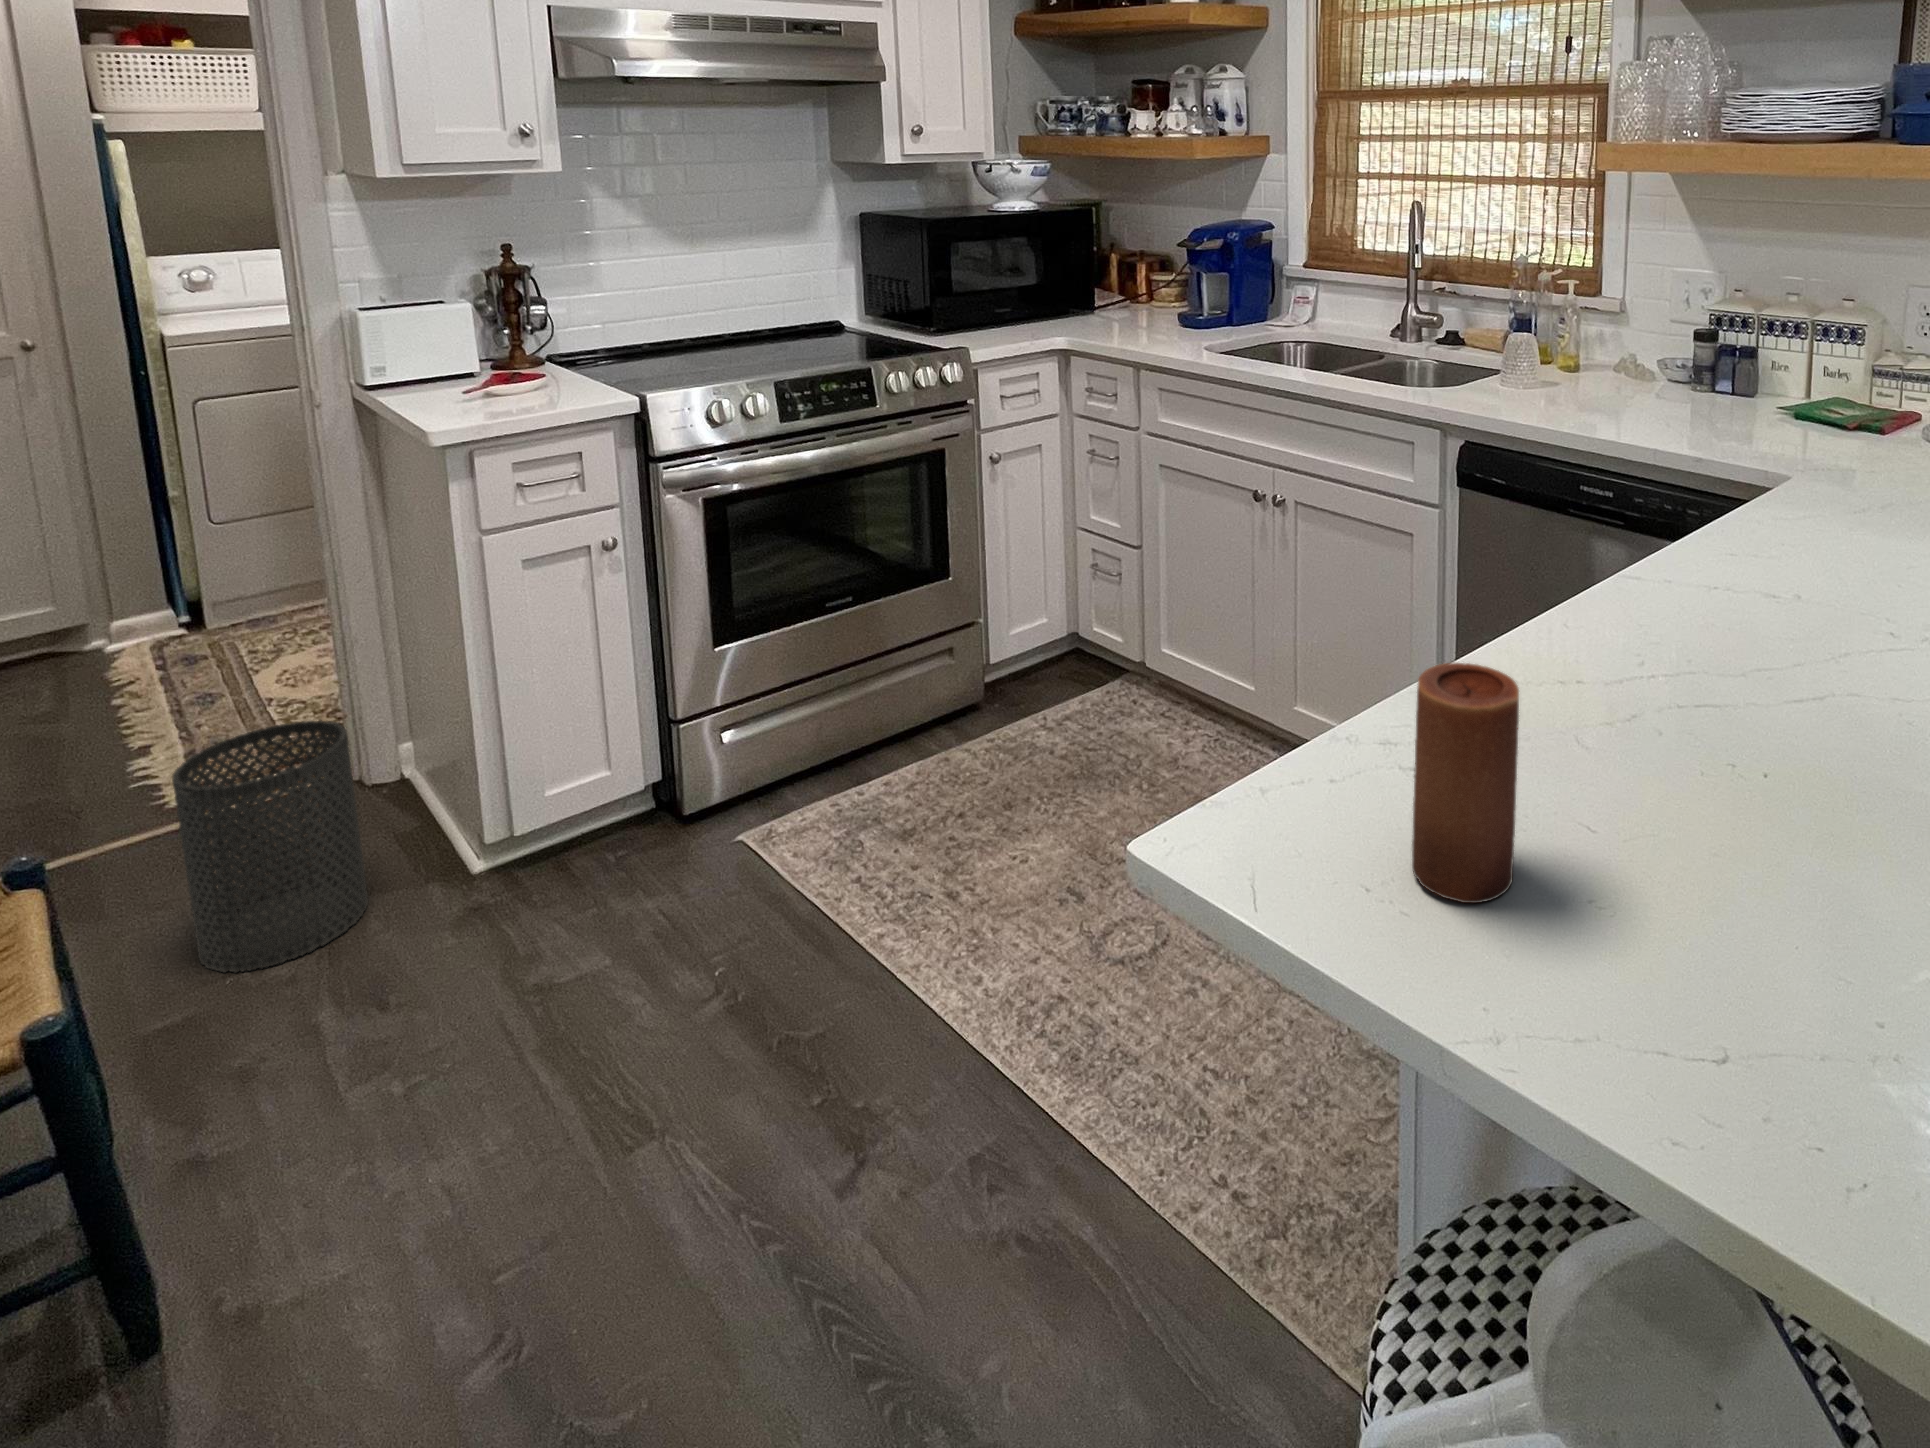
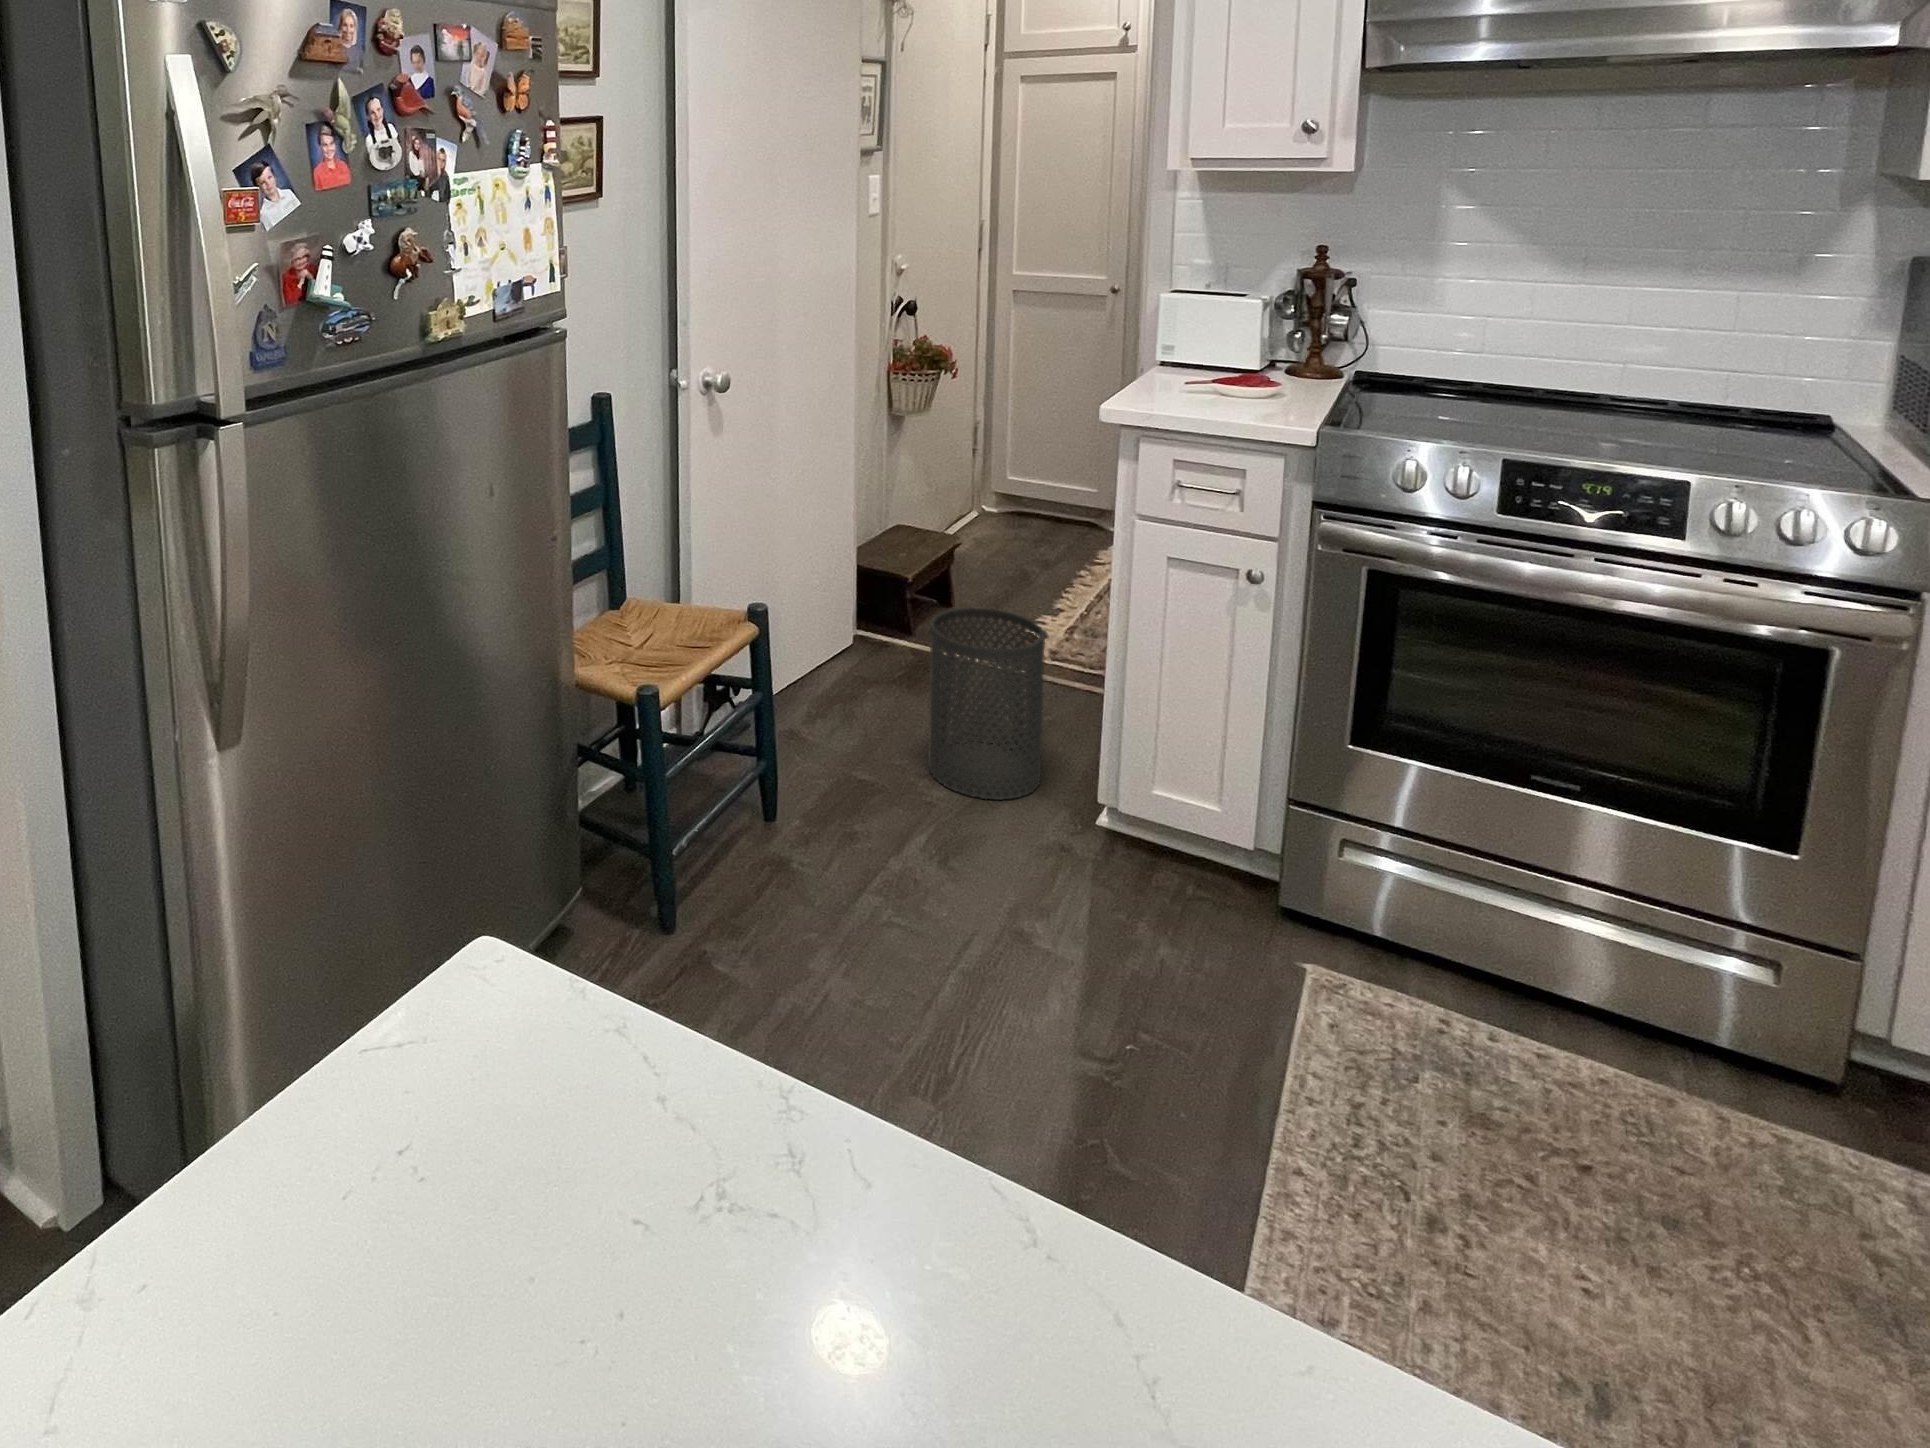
candle: present [1412,663,1519,903] -> none [336,924,483,1268]

